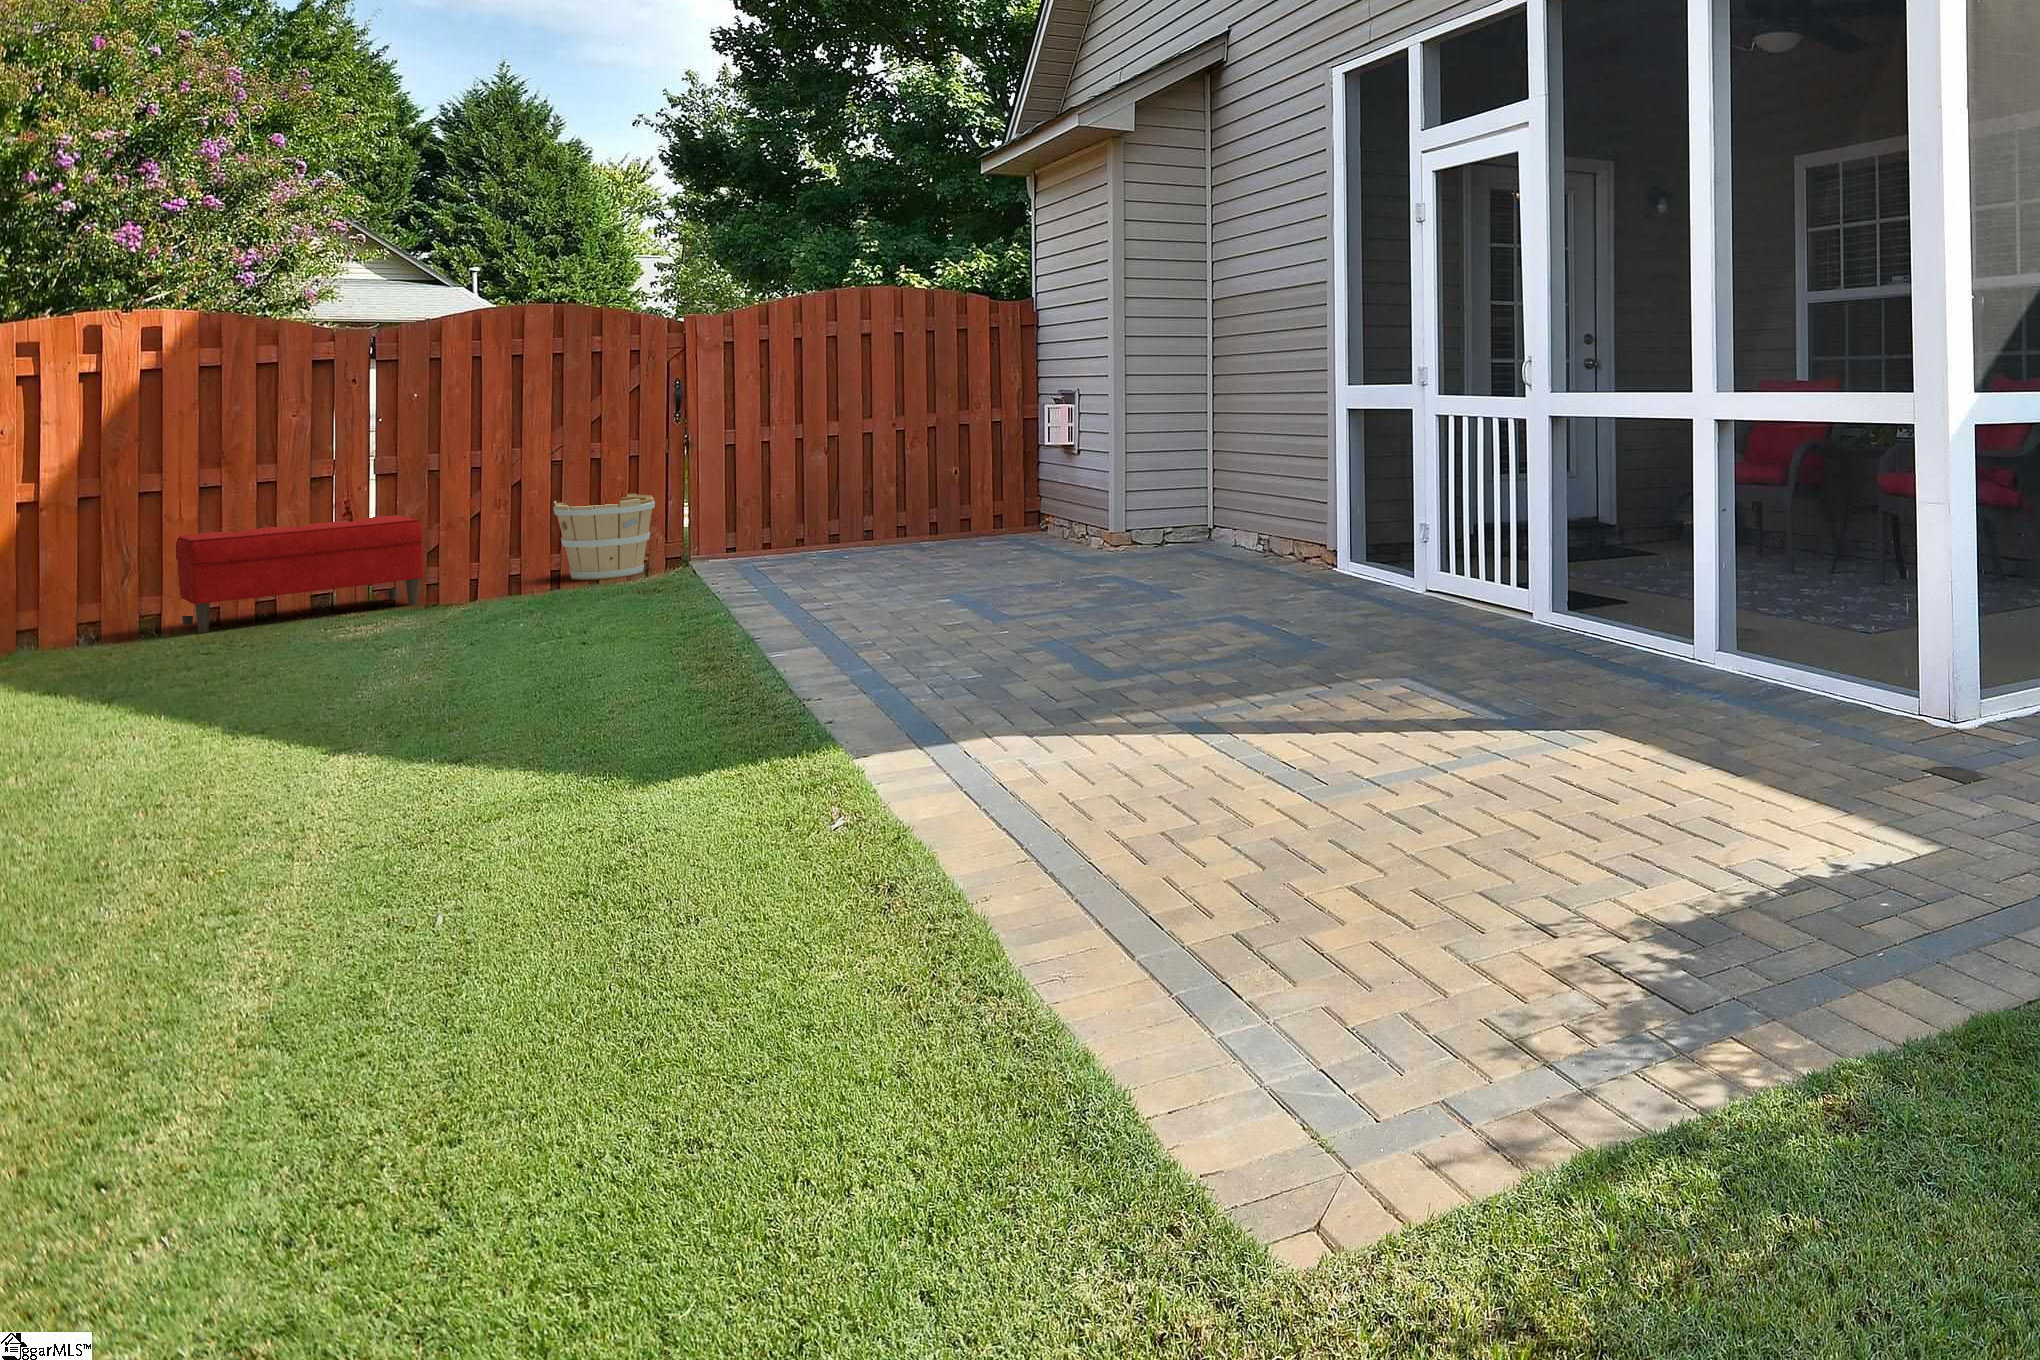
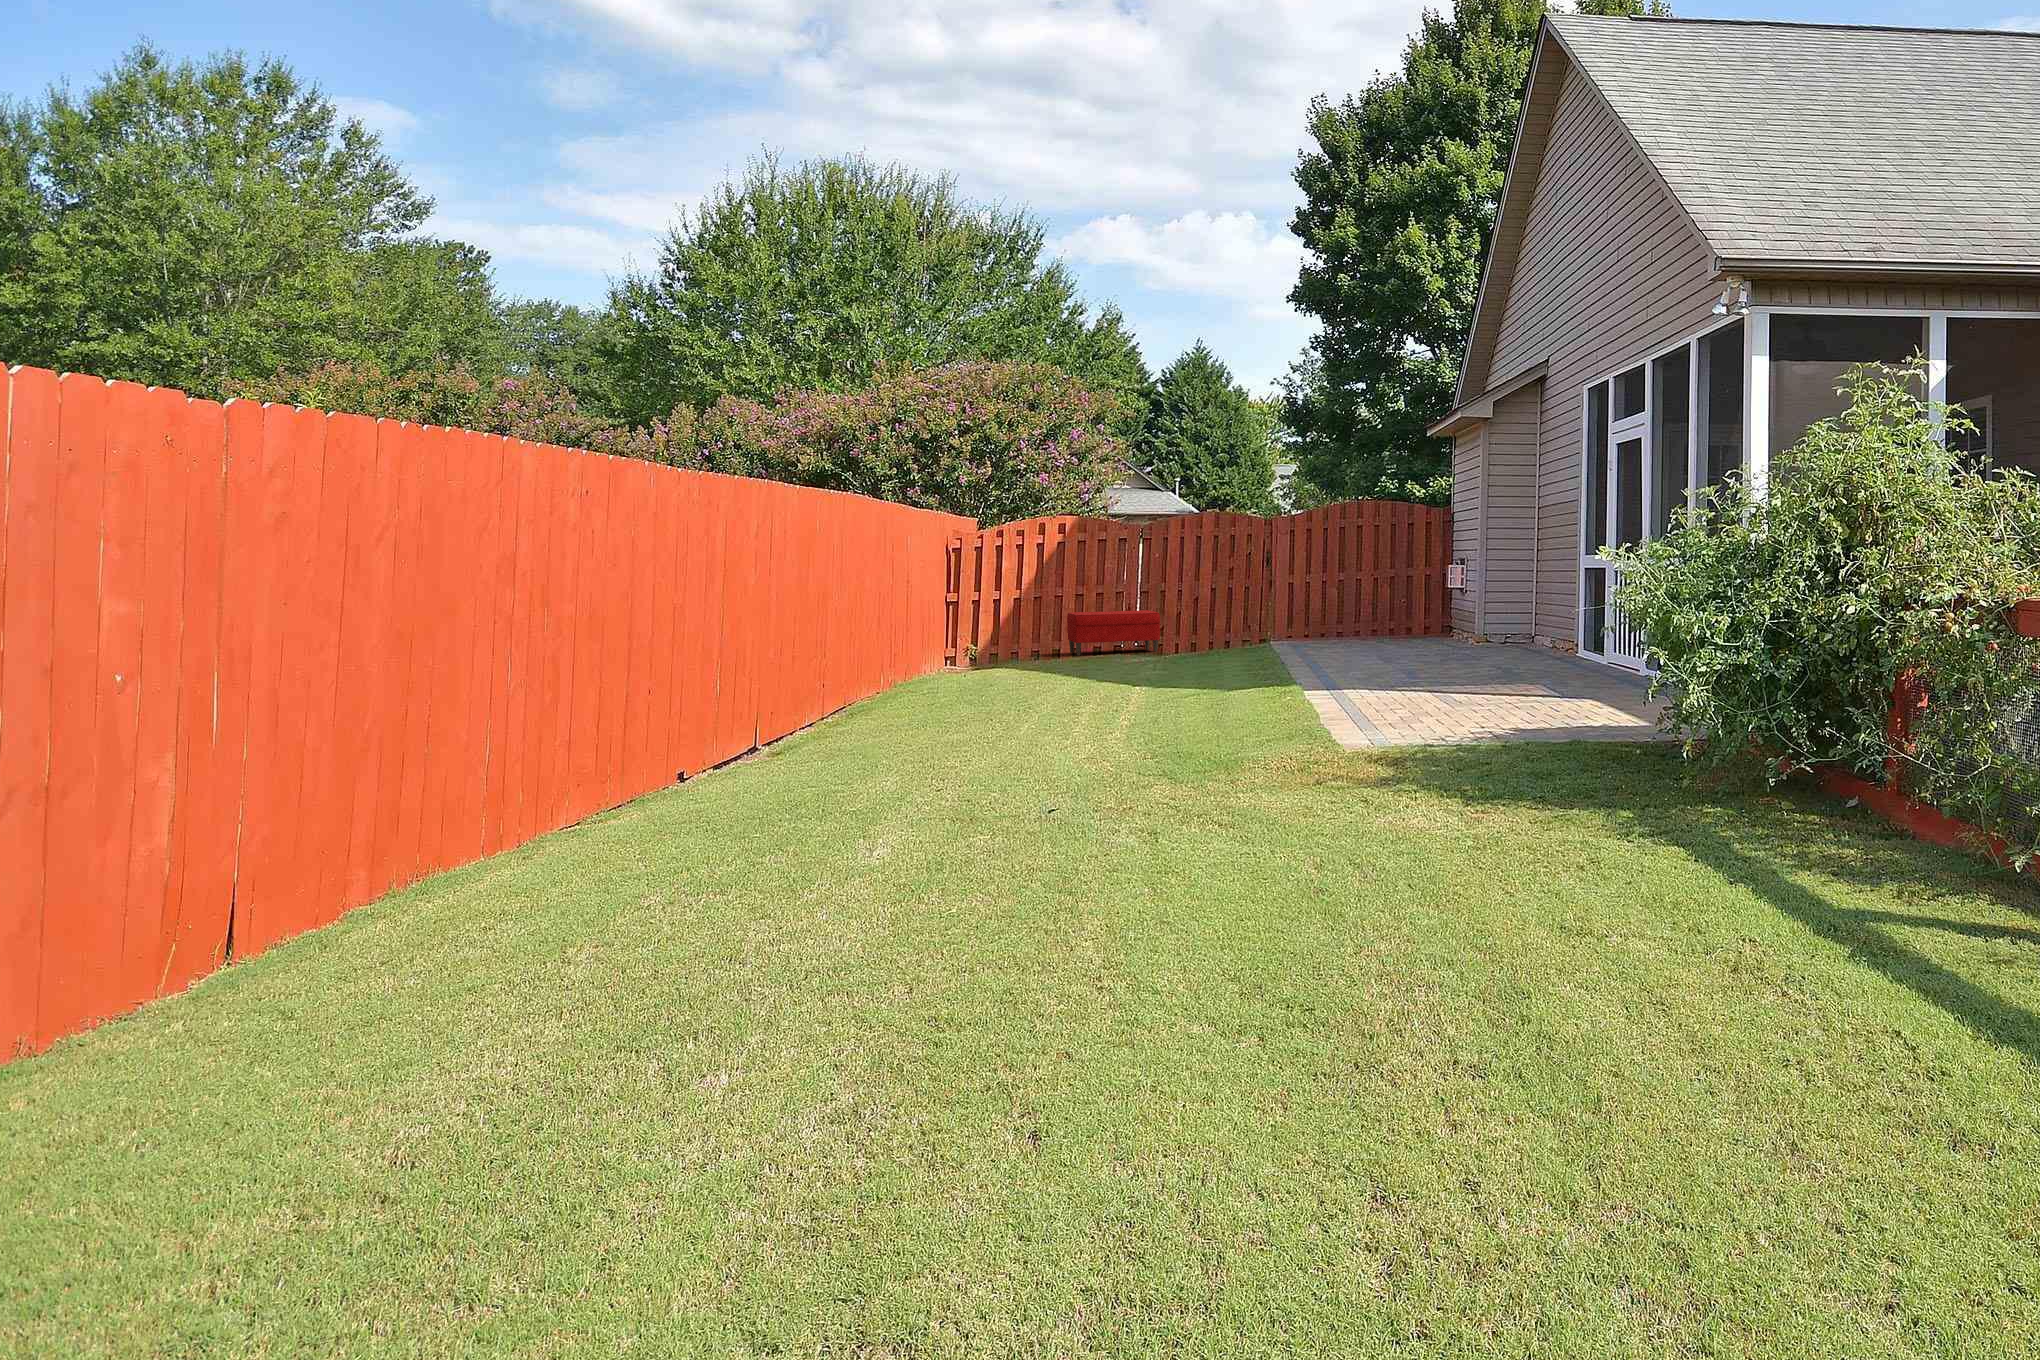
wooden bucket: present [553,494,655,580] -> none [1213,608,1257,648]

